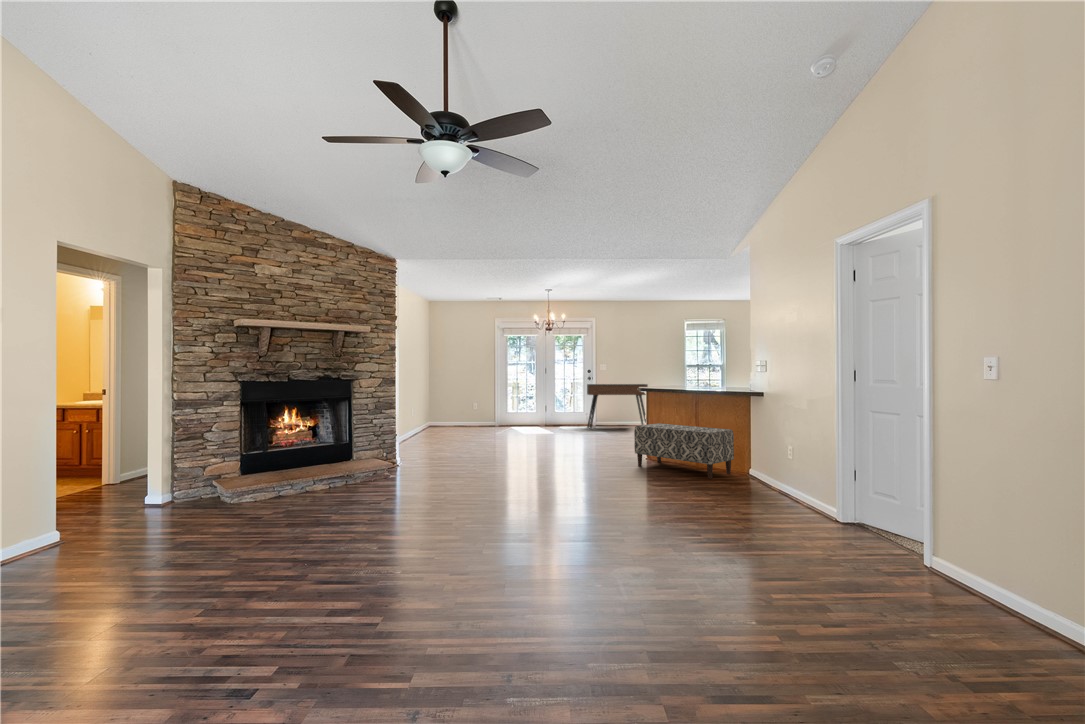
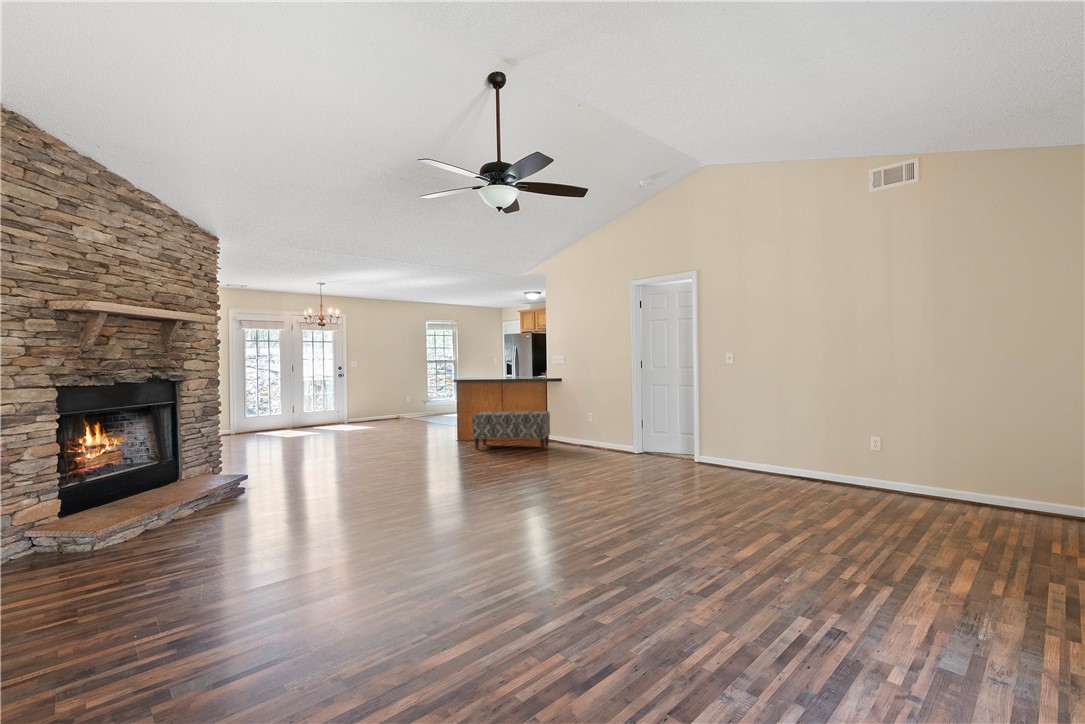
console table: present [587,384,648,429] -> none [359,380,422,428]

